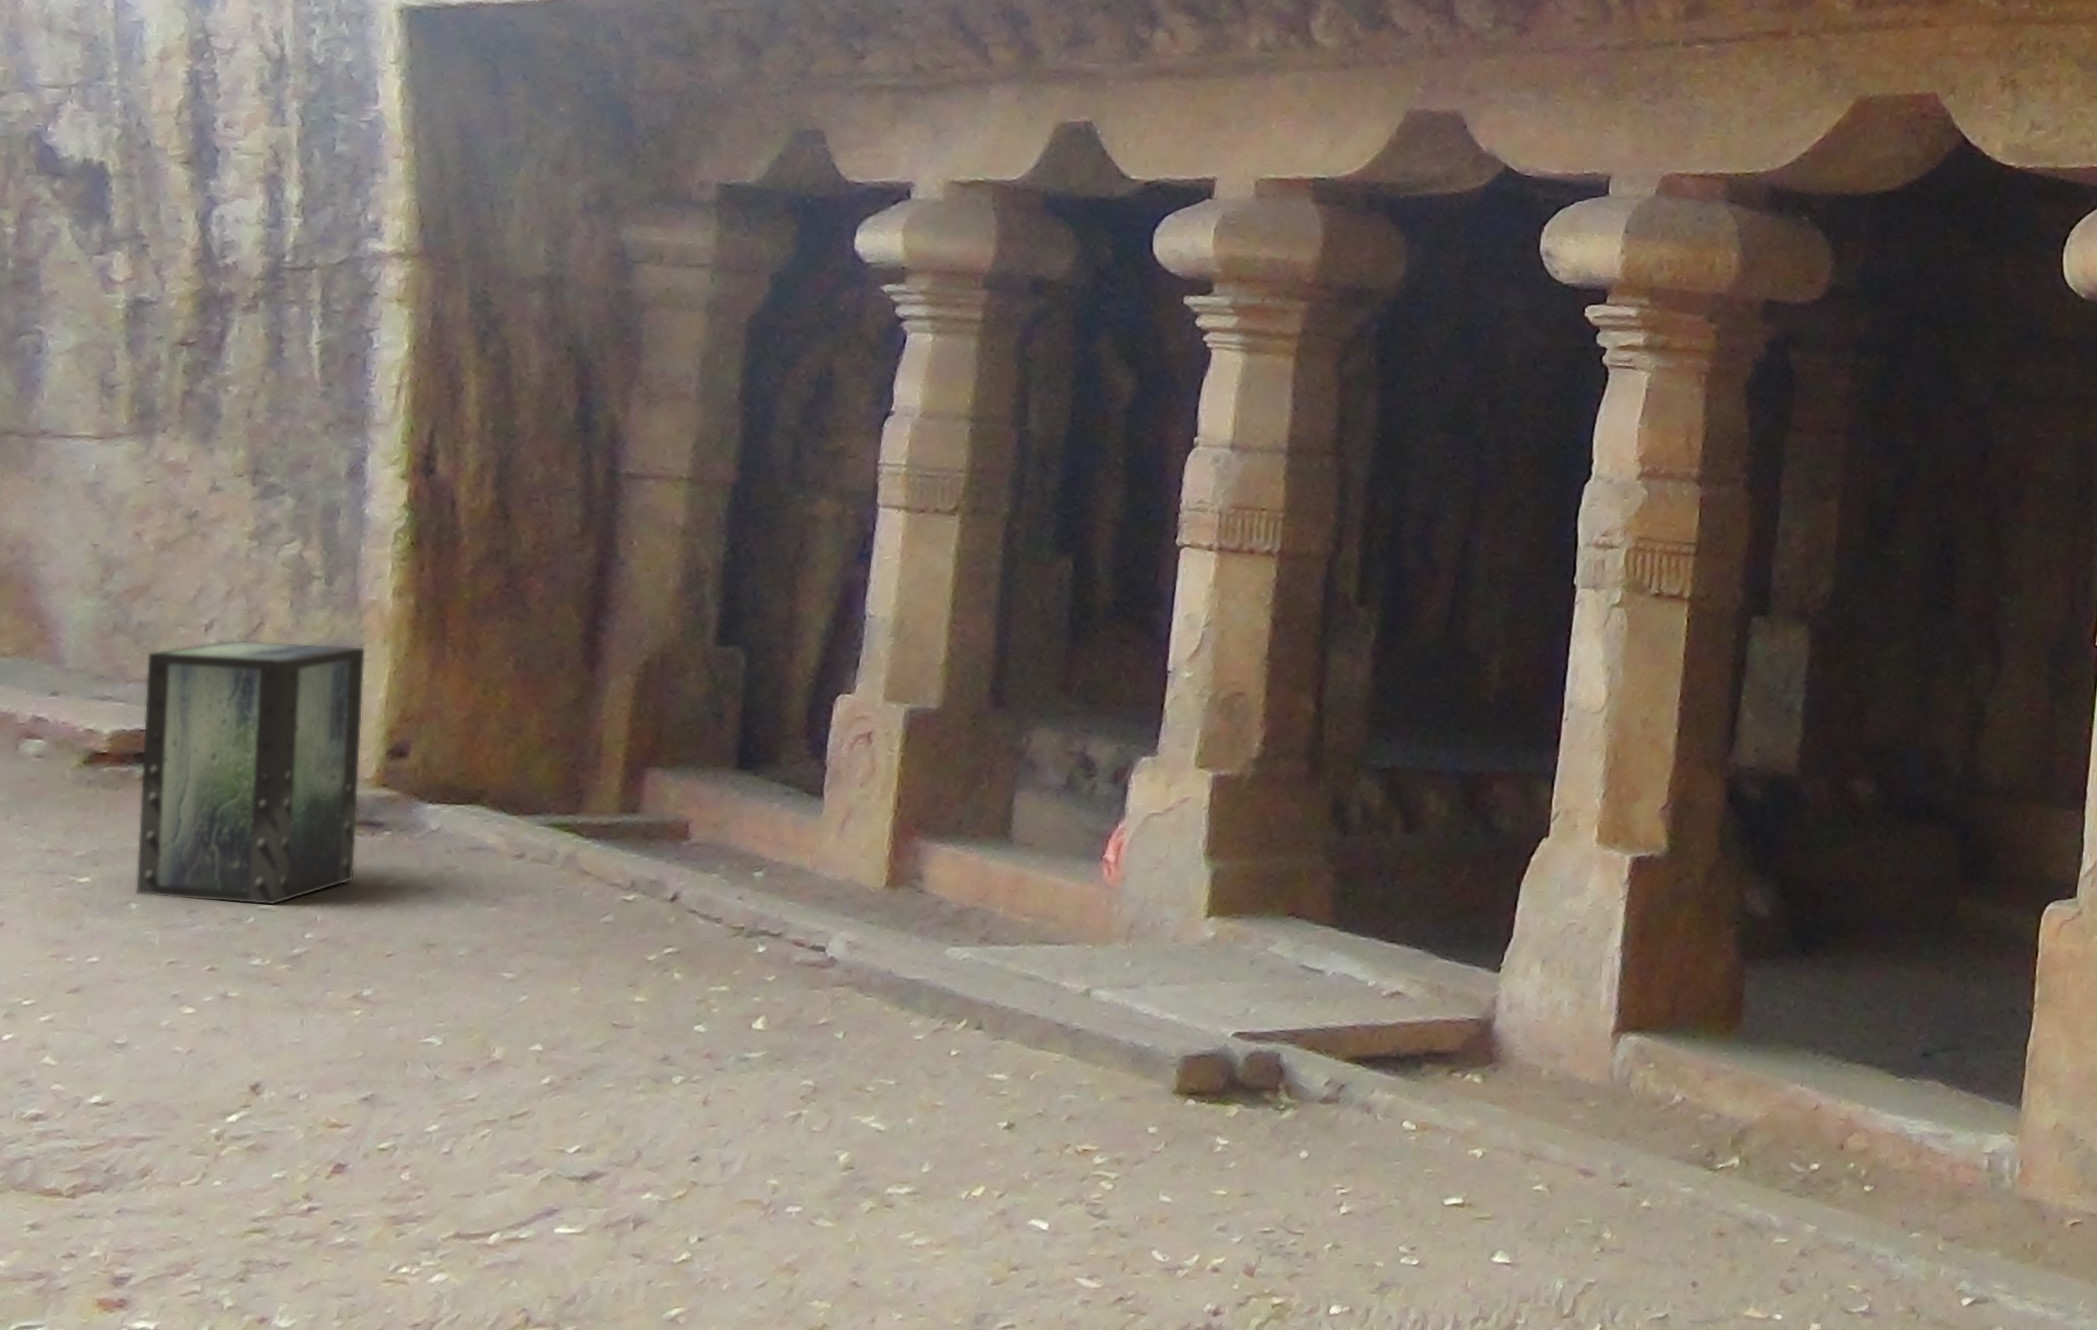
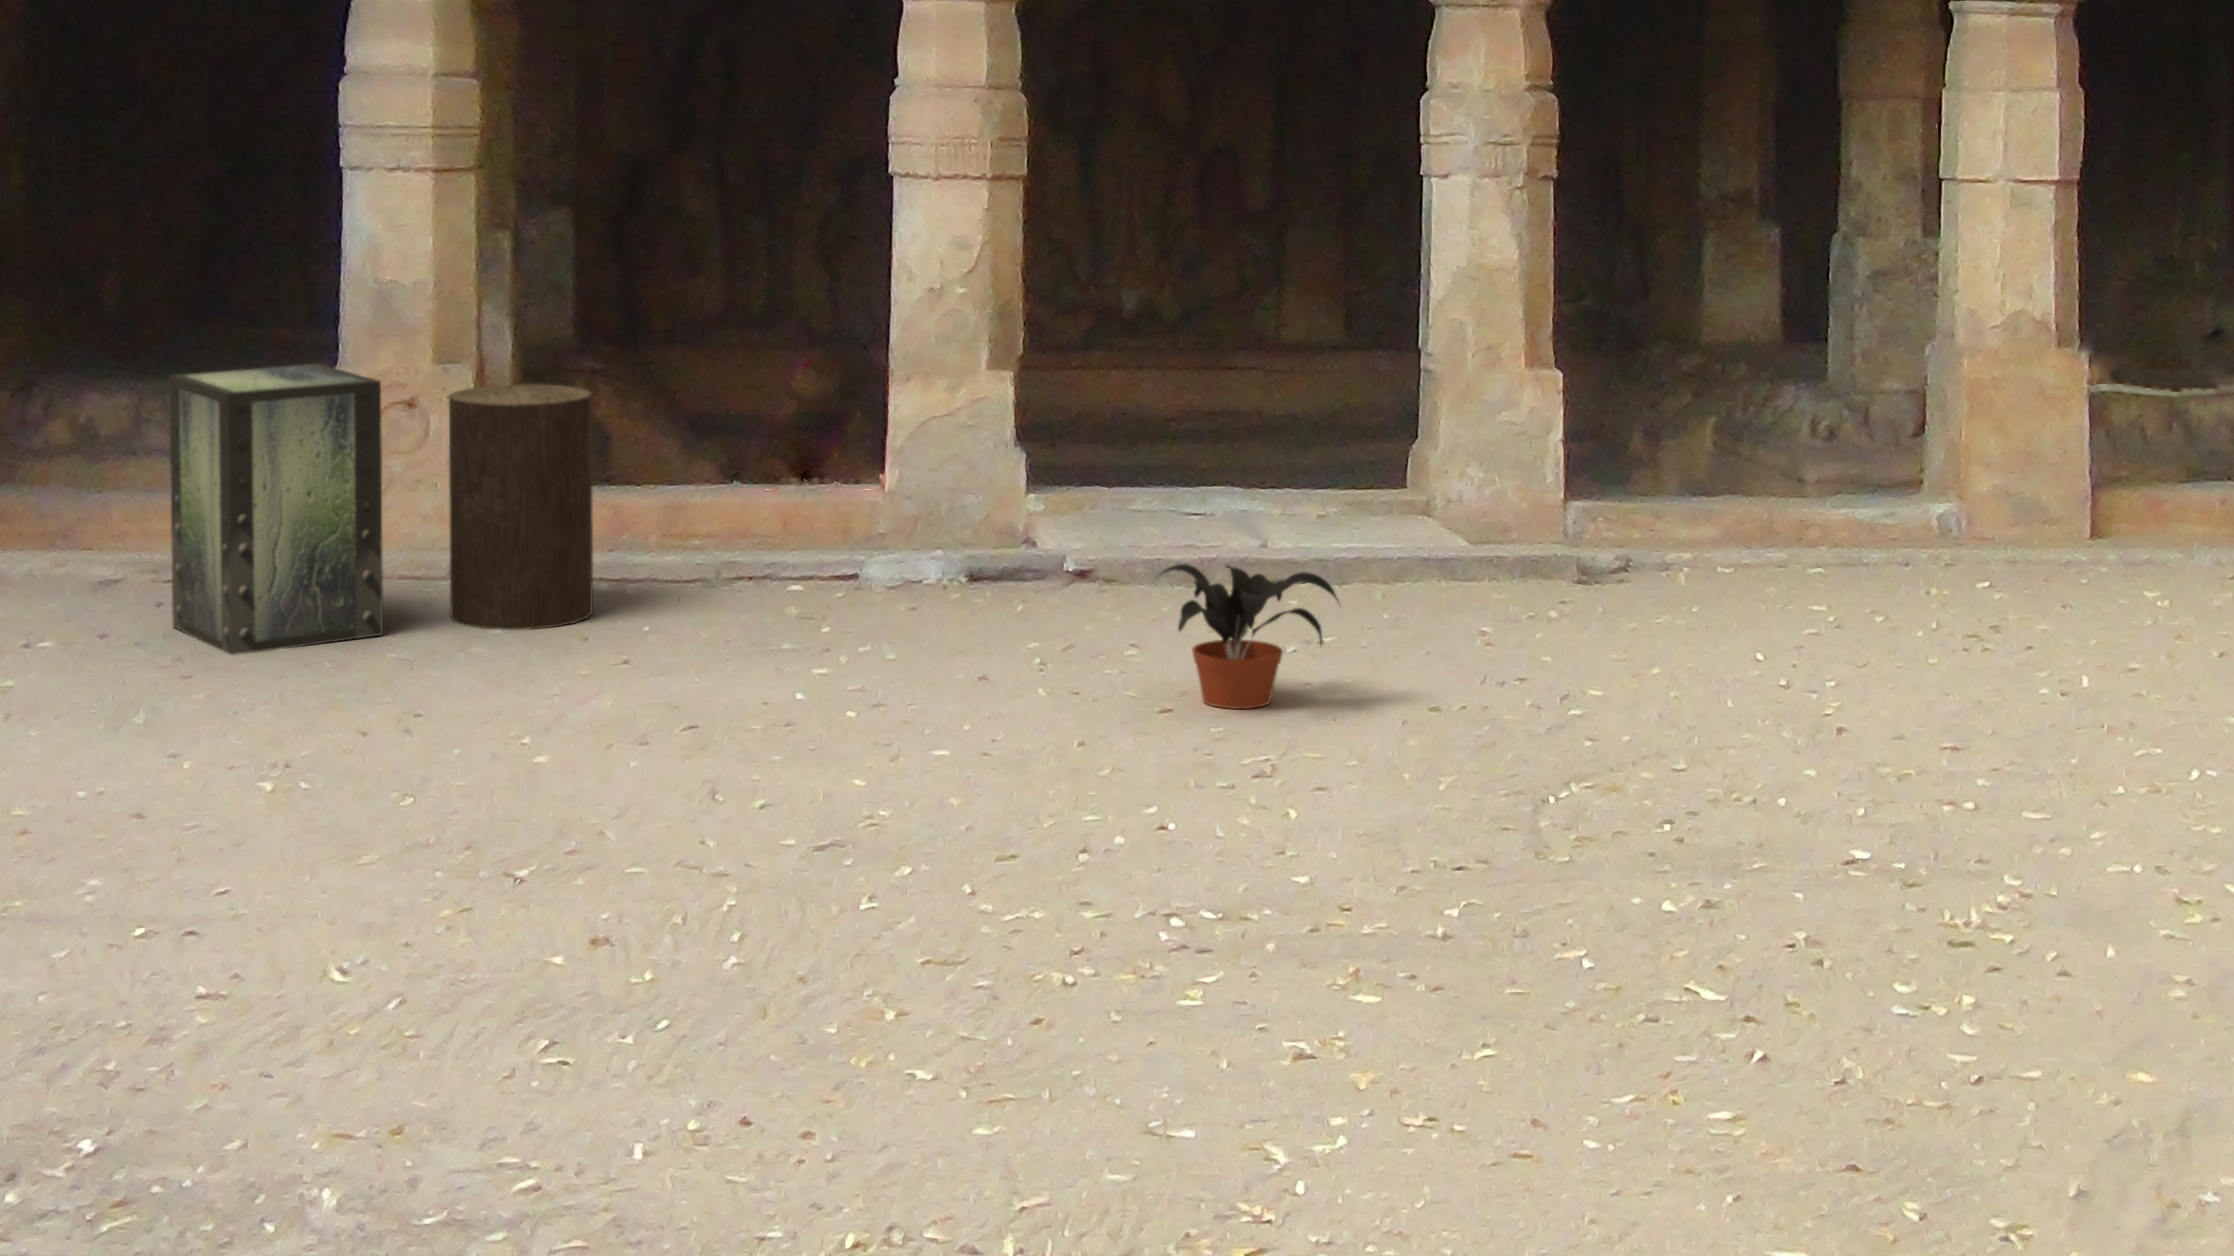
stool: none [352,688,509,927] -> present [449,384,593,630]
potted plant: none [288,932,508,1108] -> present [1157,564,1339,709]

